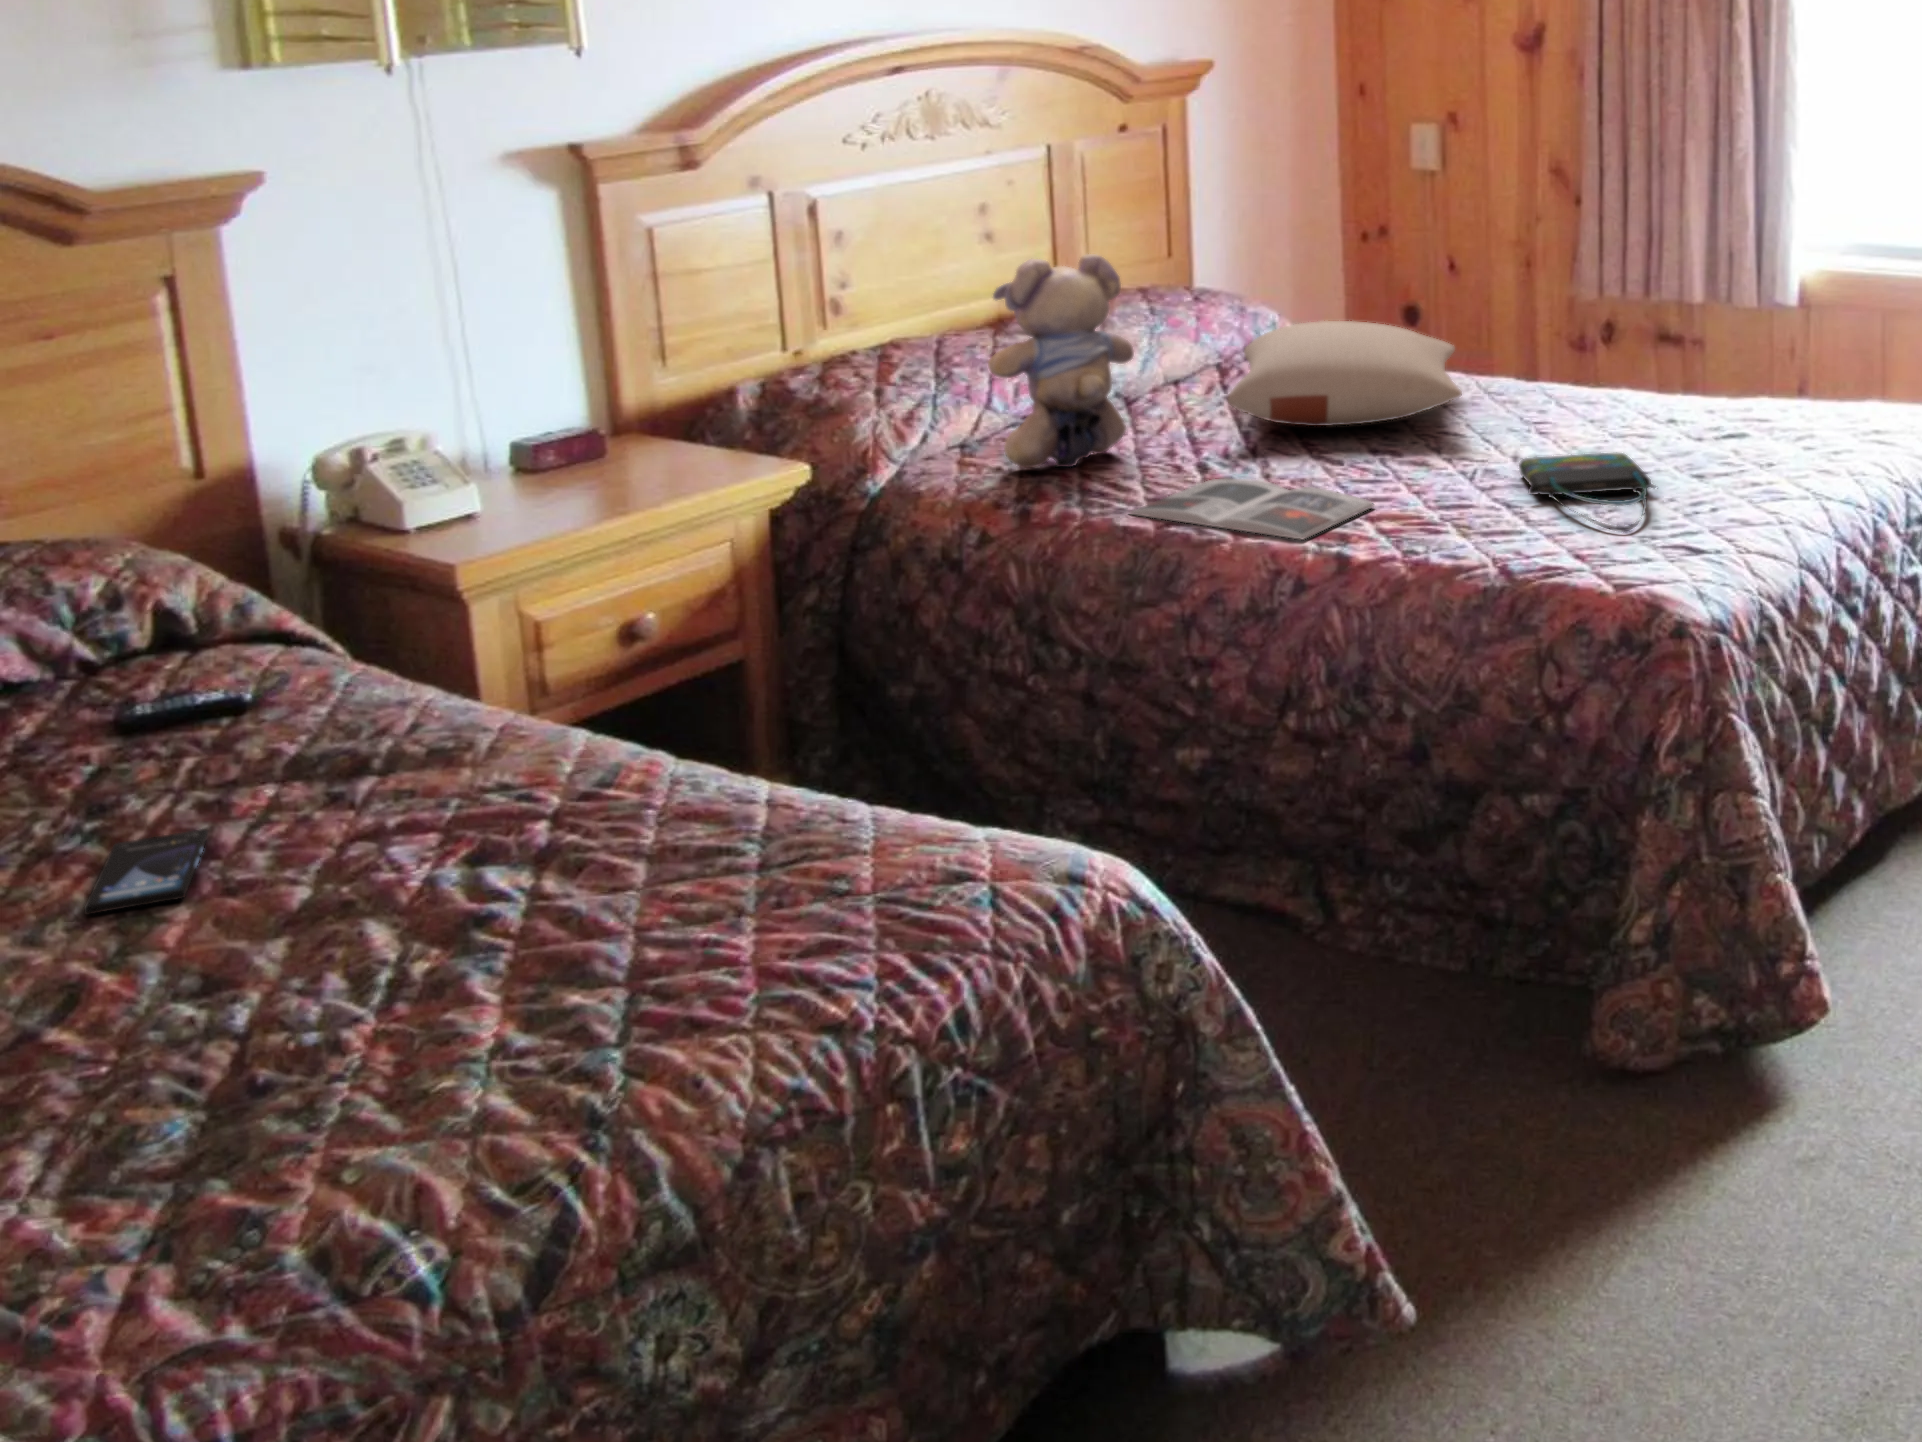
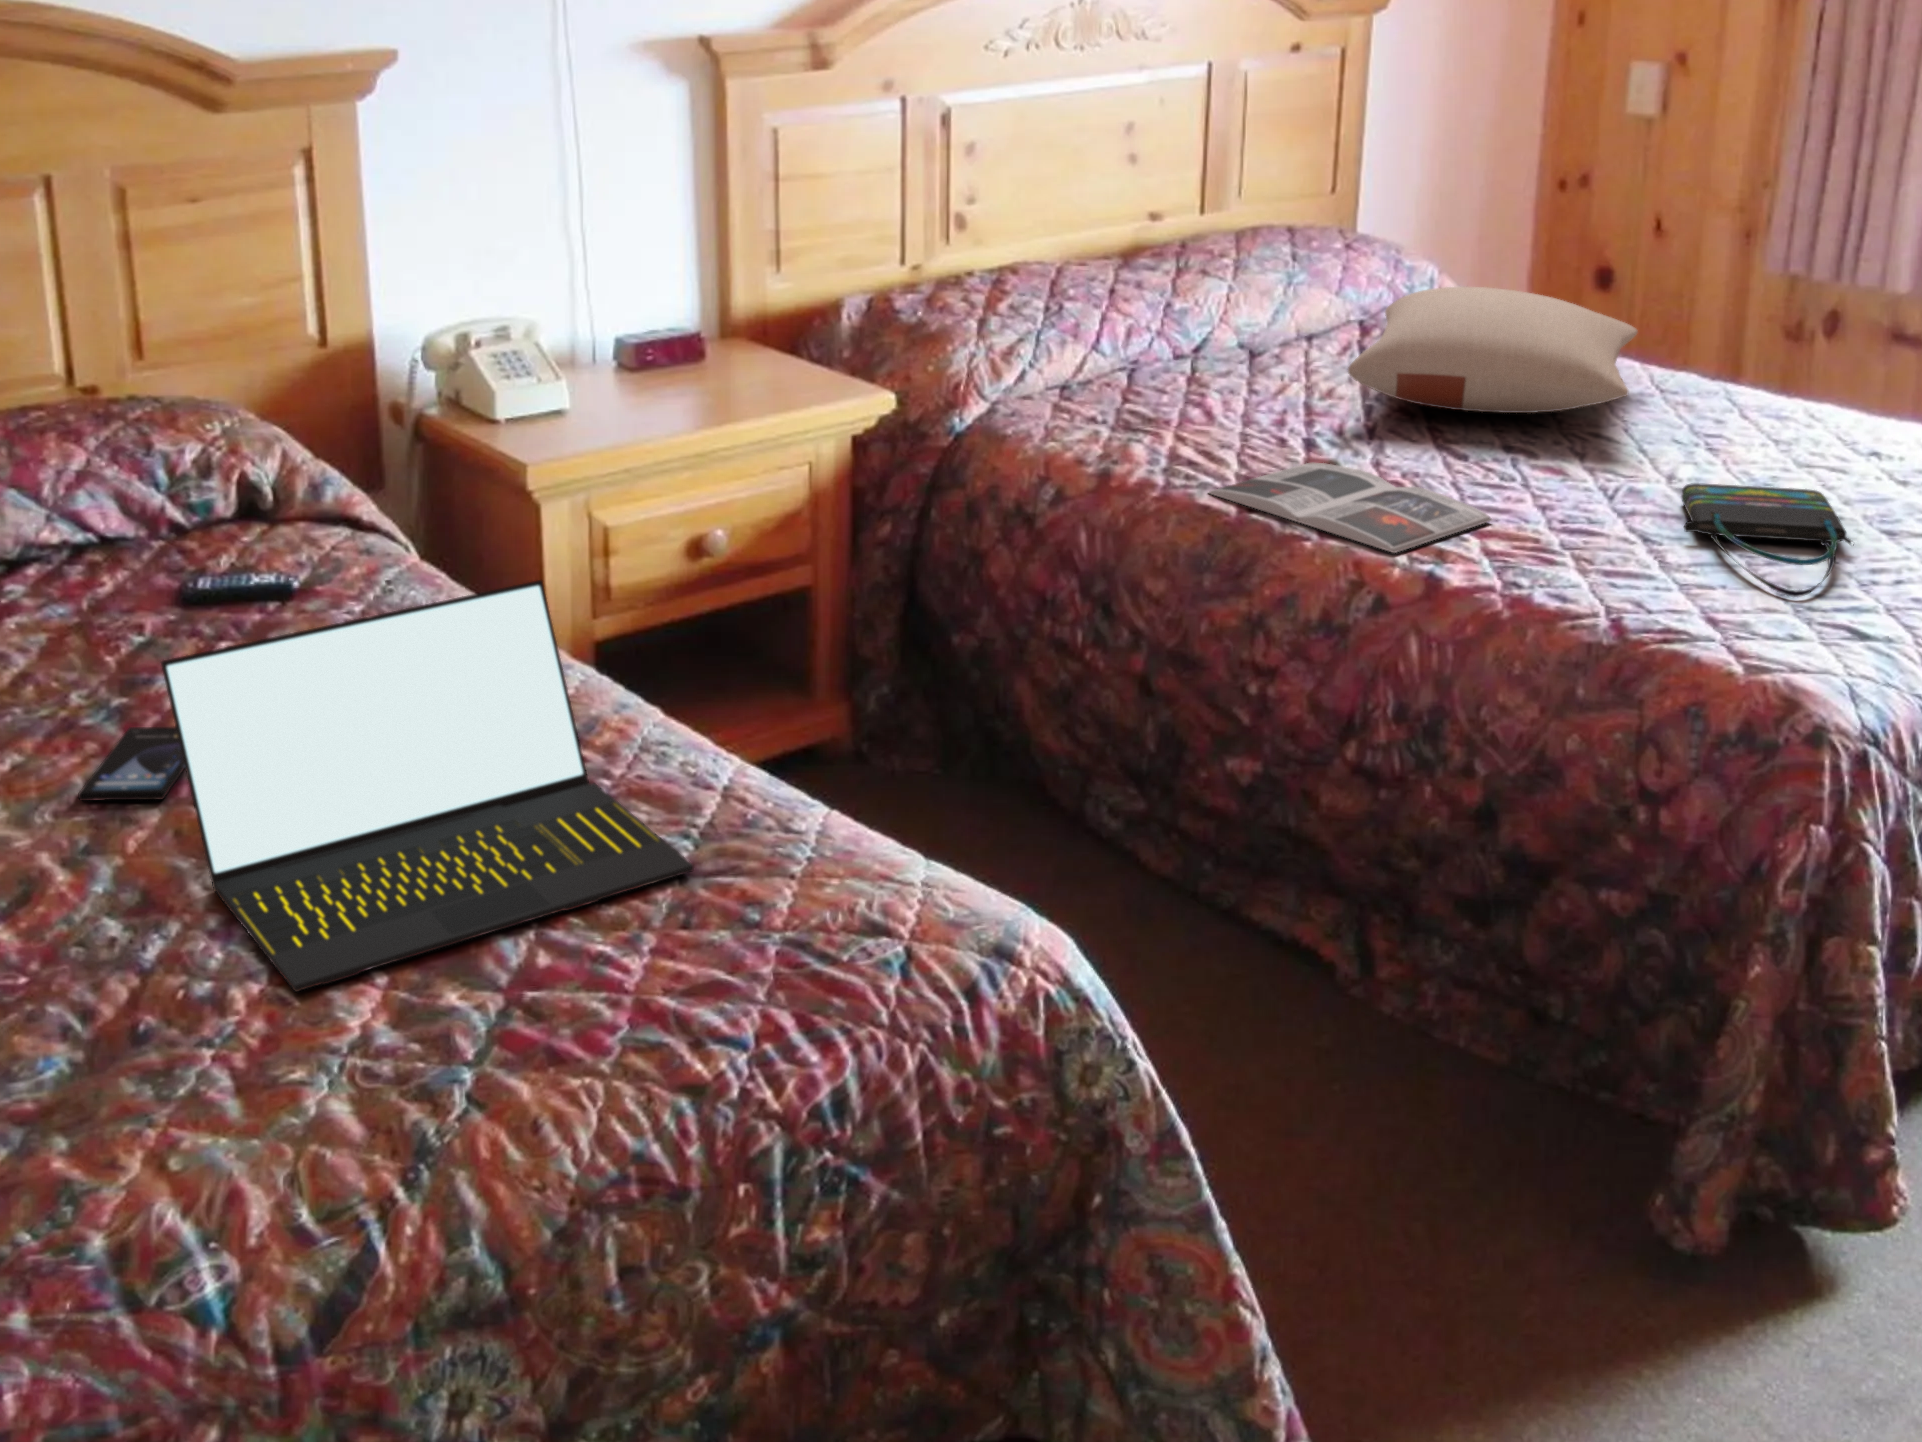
teddy bear: present [988,254,1134,468] -> none [1085,191,1249,427]
laptop: none [199,628,772,1025] -> present [161,580,694,992]

